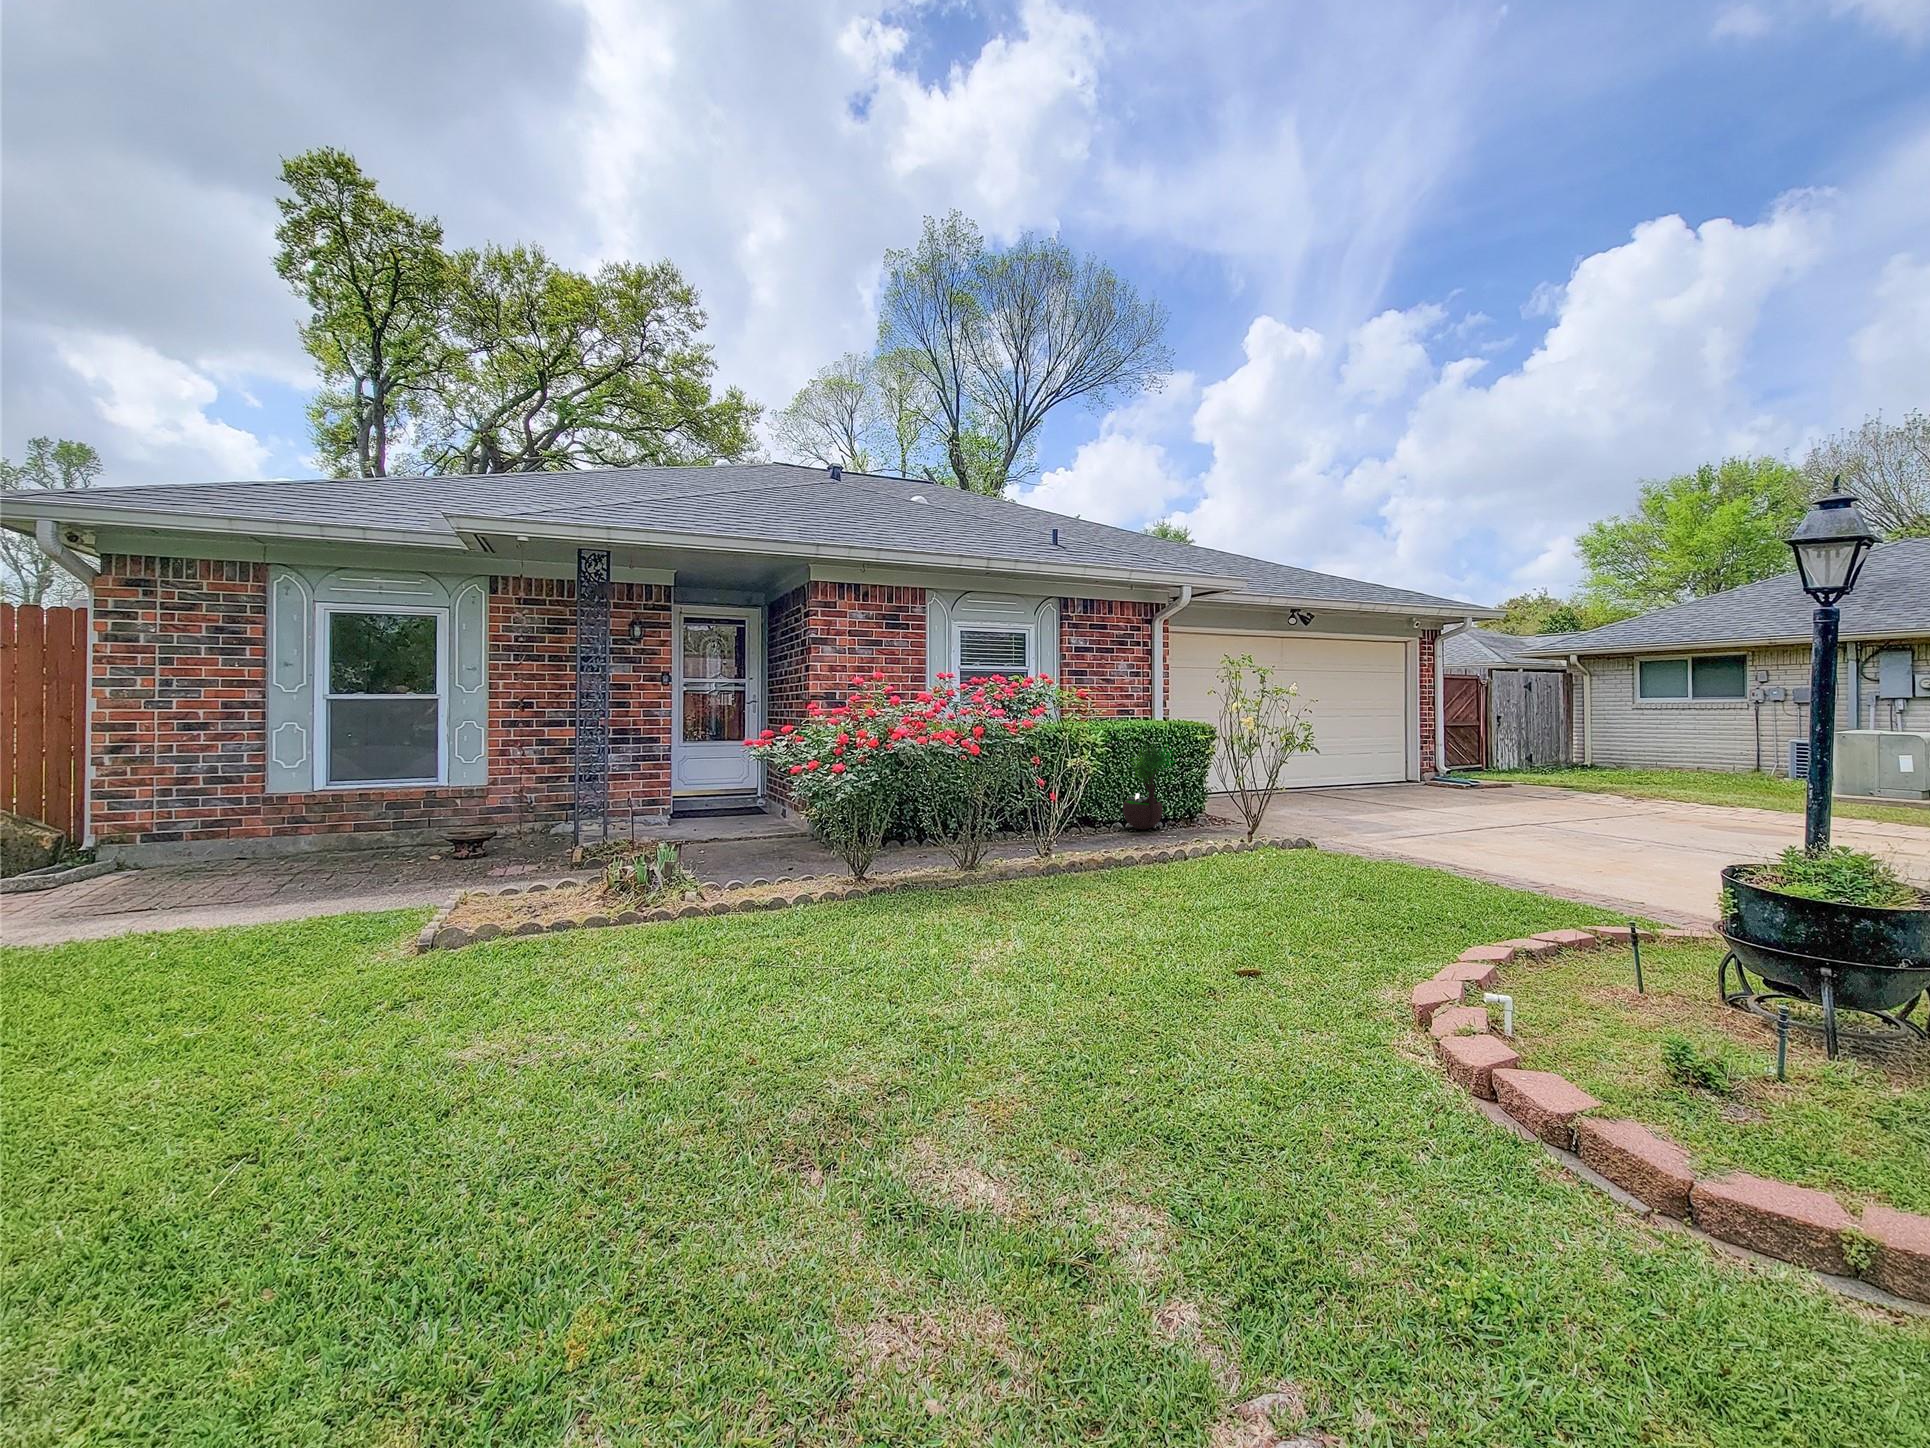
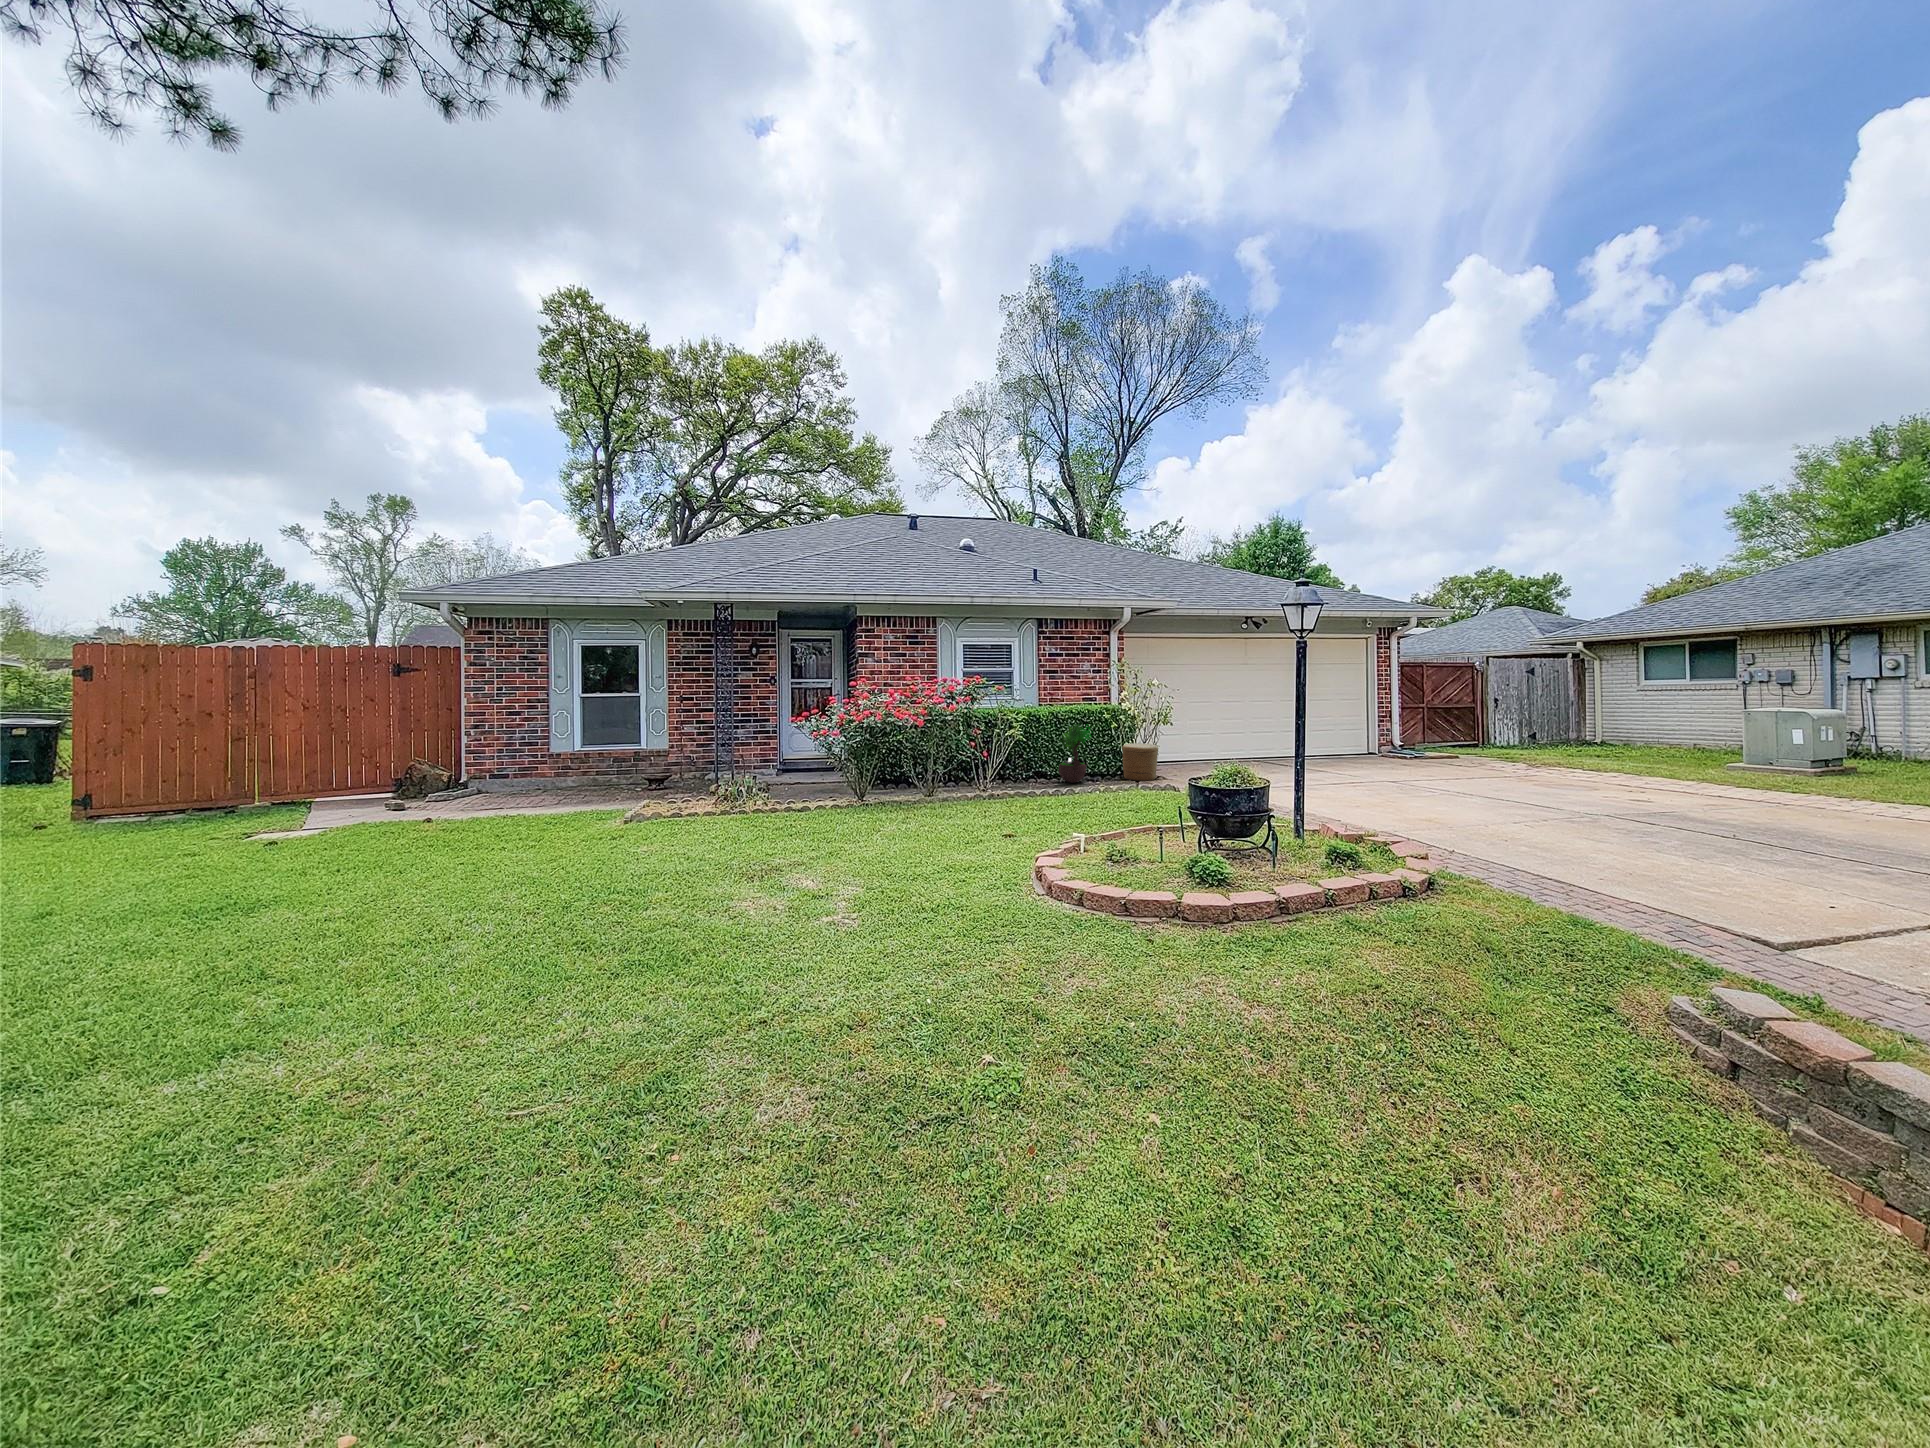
woven basket: none [1199,771,1250,825] -> present [1122,743,1158,781]

